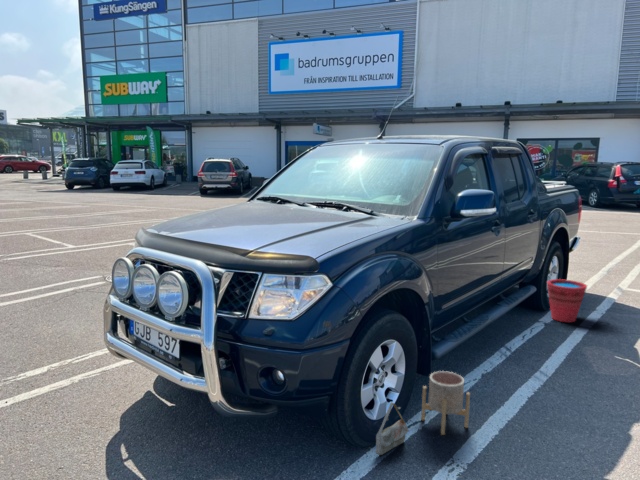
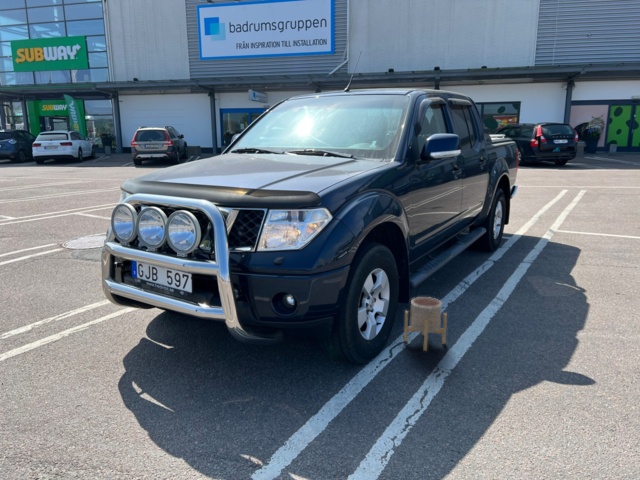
bucket: present [547,279,587,322] -> none [494,222,529,259]
bag: present [376,402,409,455] -> none [371,323,398,370]

